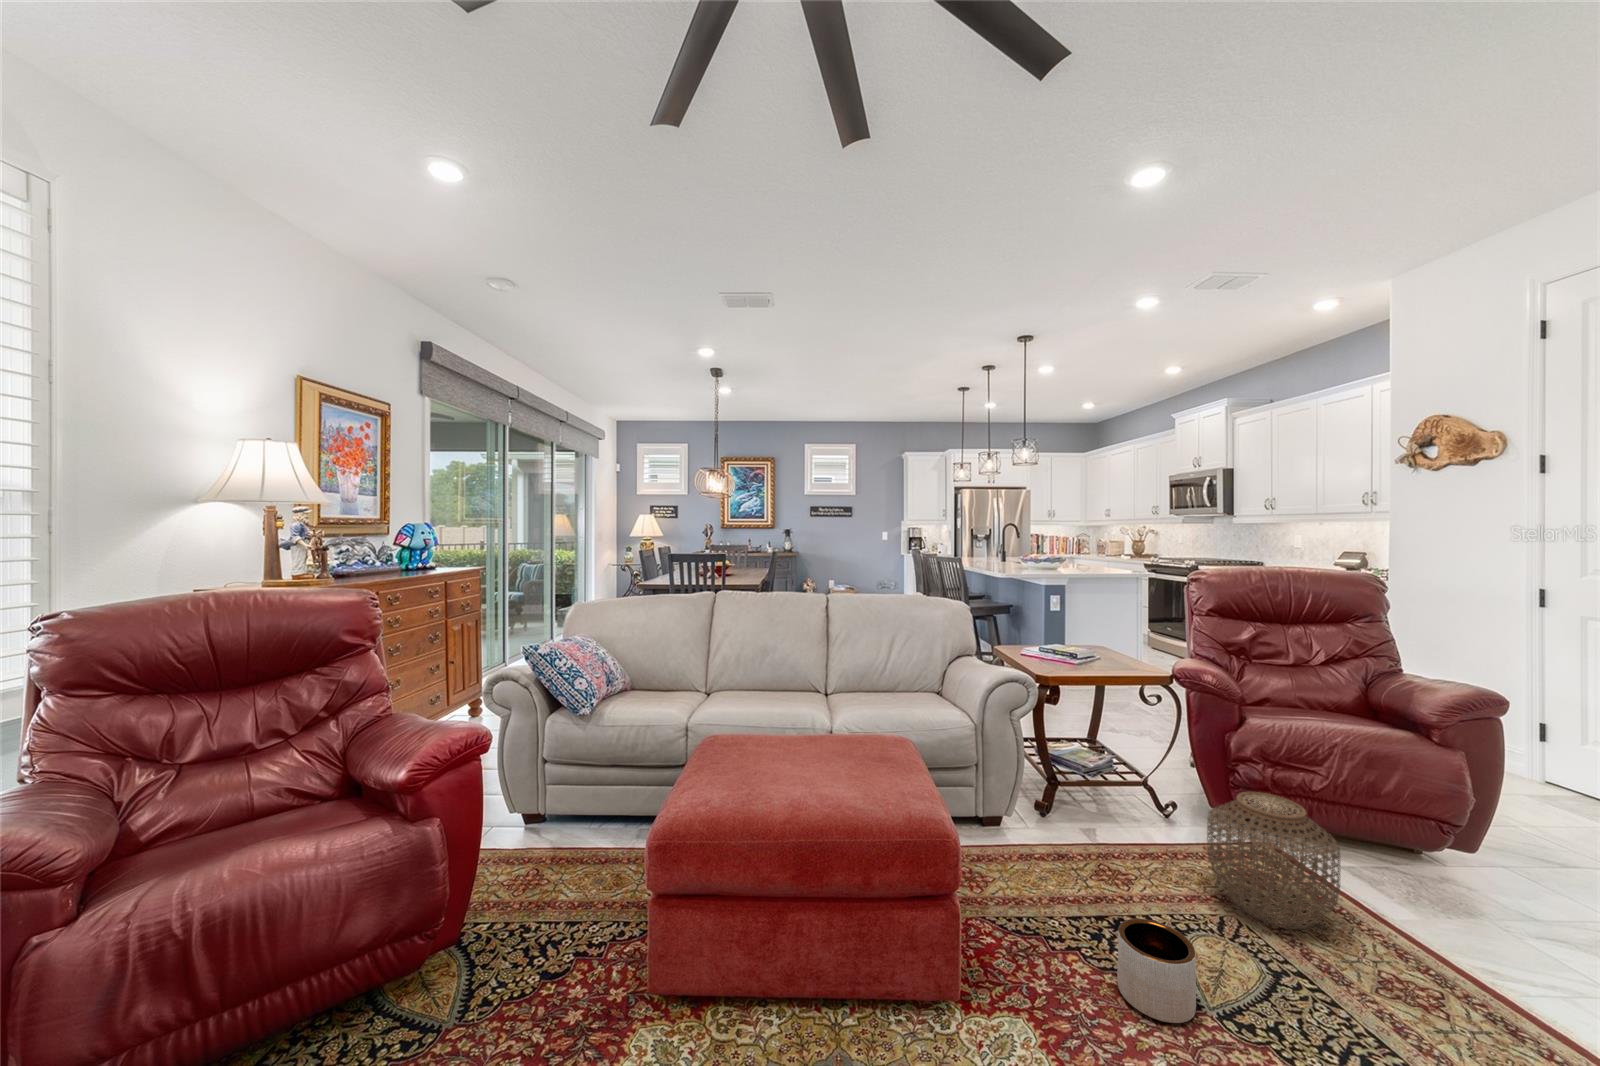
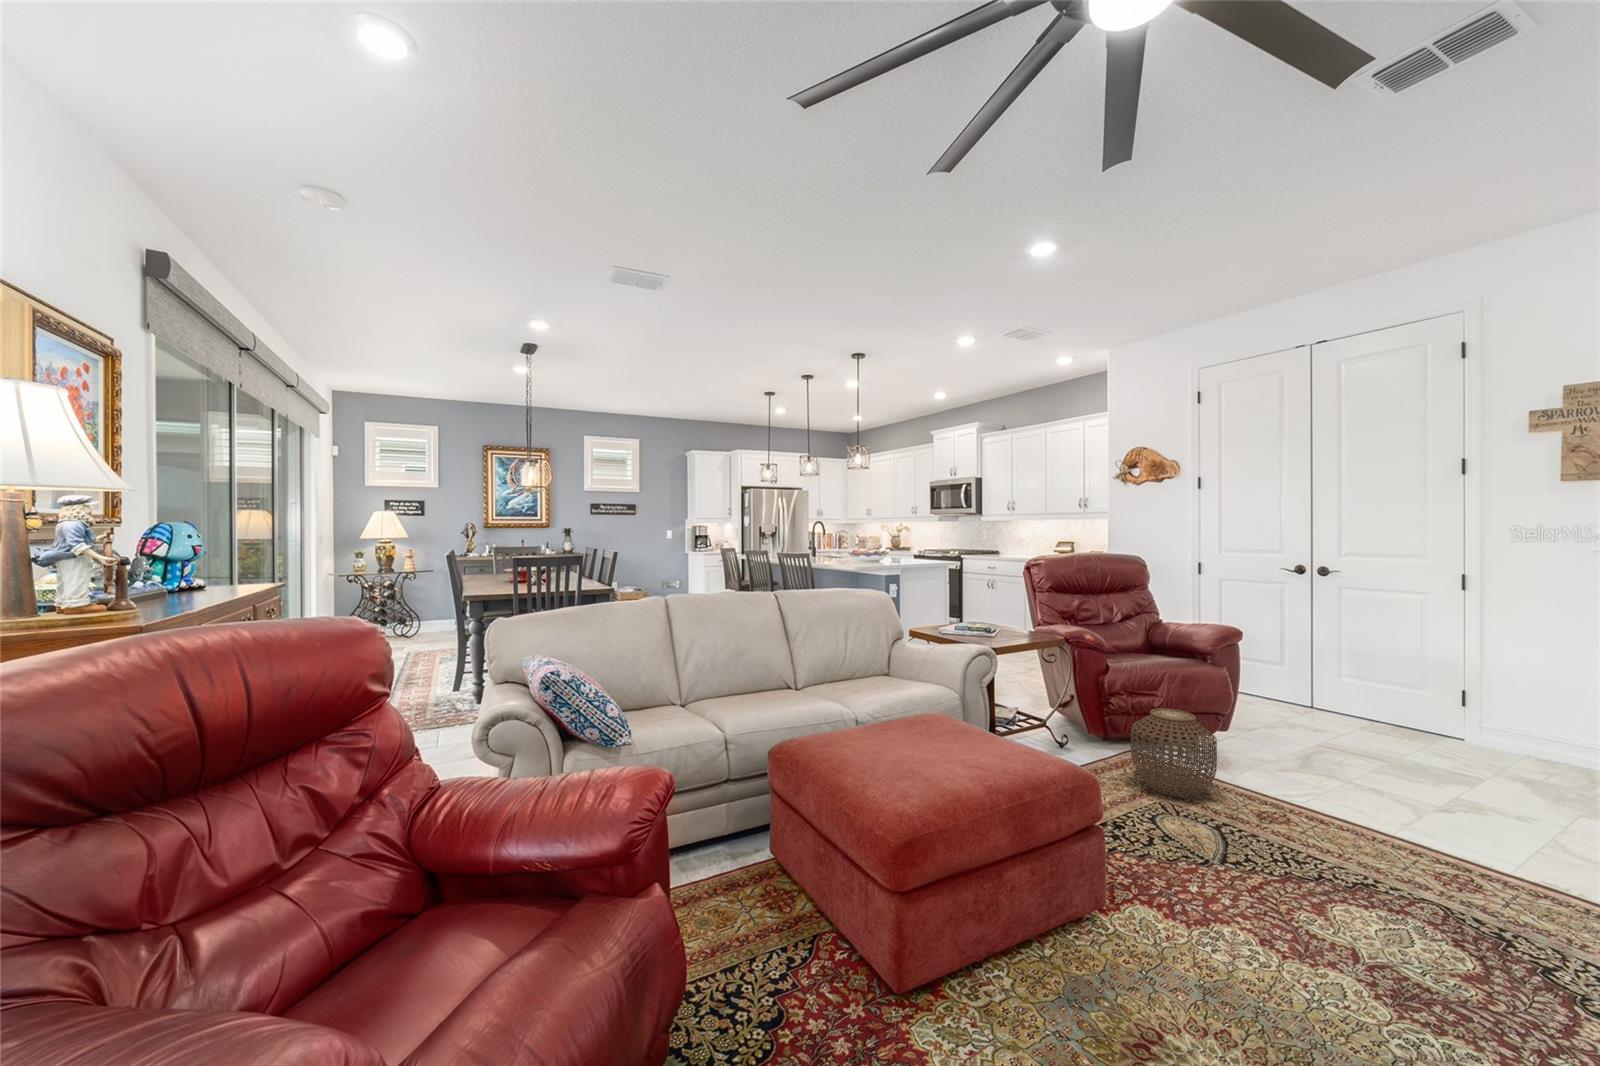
planter: present [1117,919,1196,1023] -> none [1155,807,1212,873]

